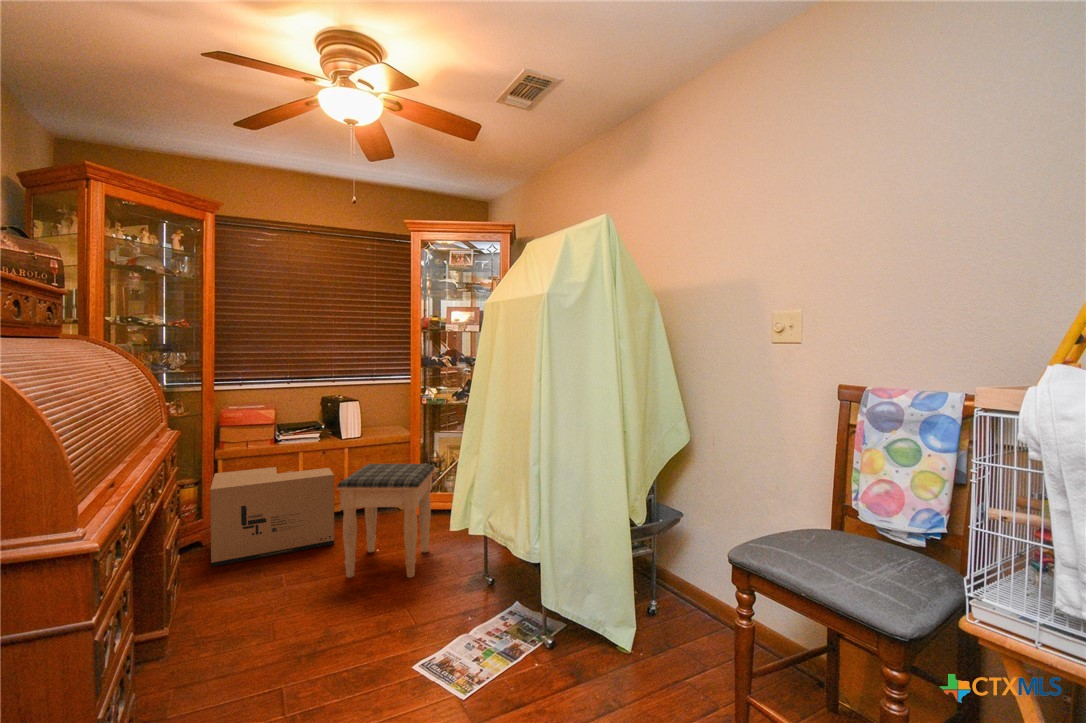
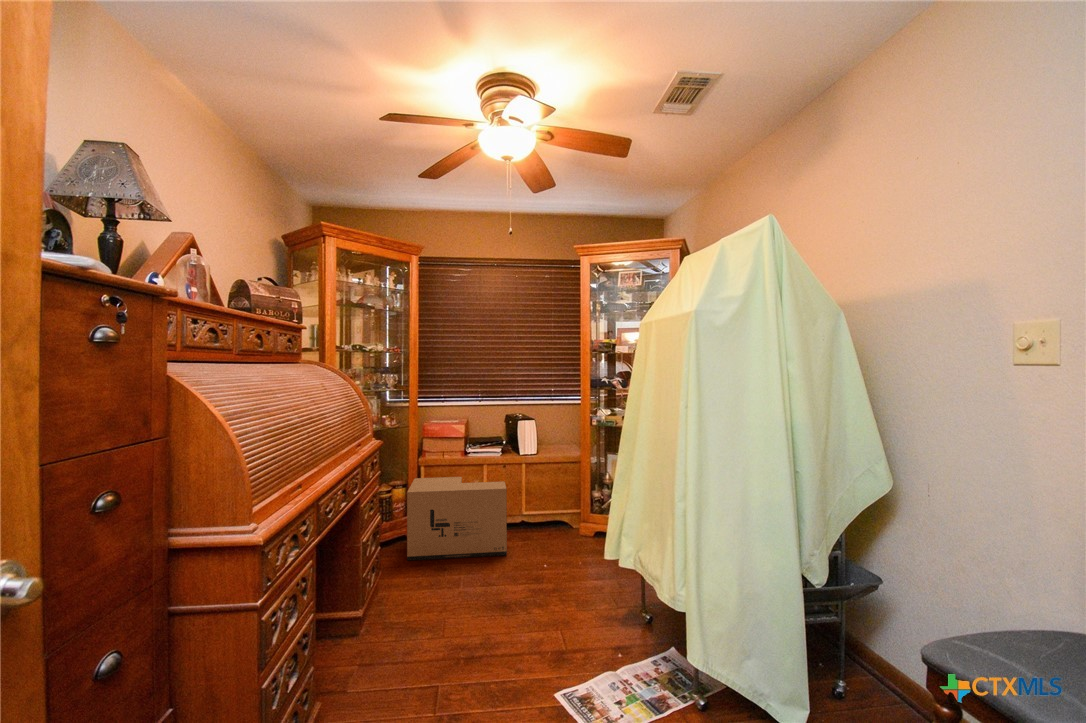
footstool: present [337,464,435,578] -> none [503,481,598,600]

